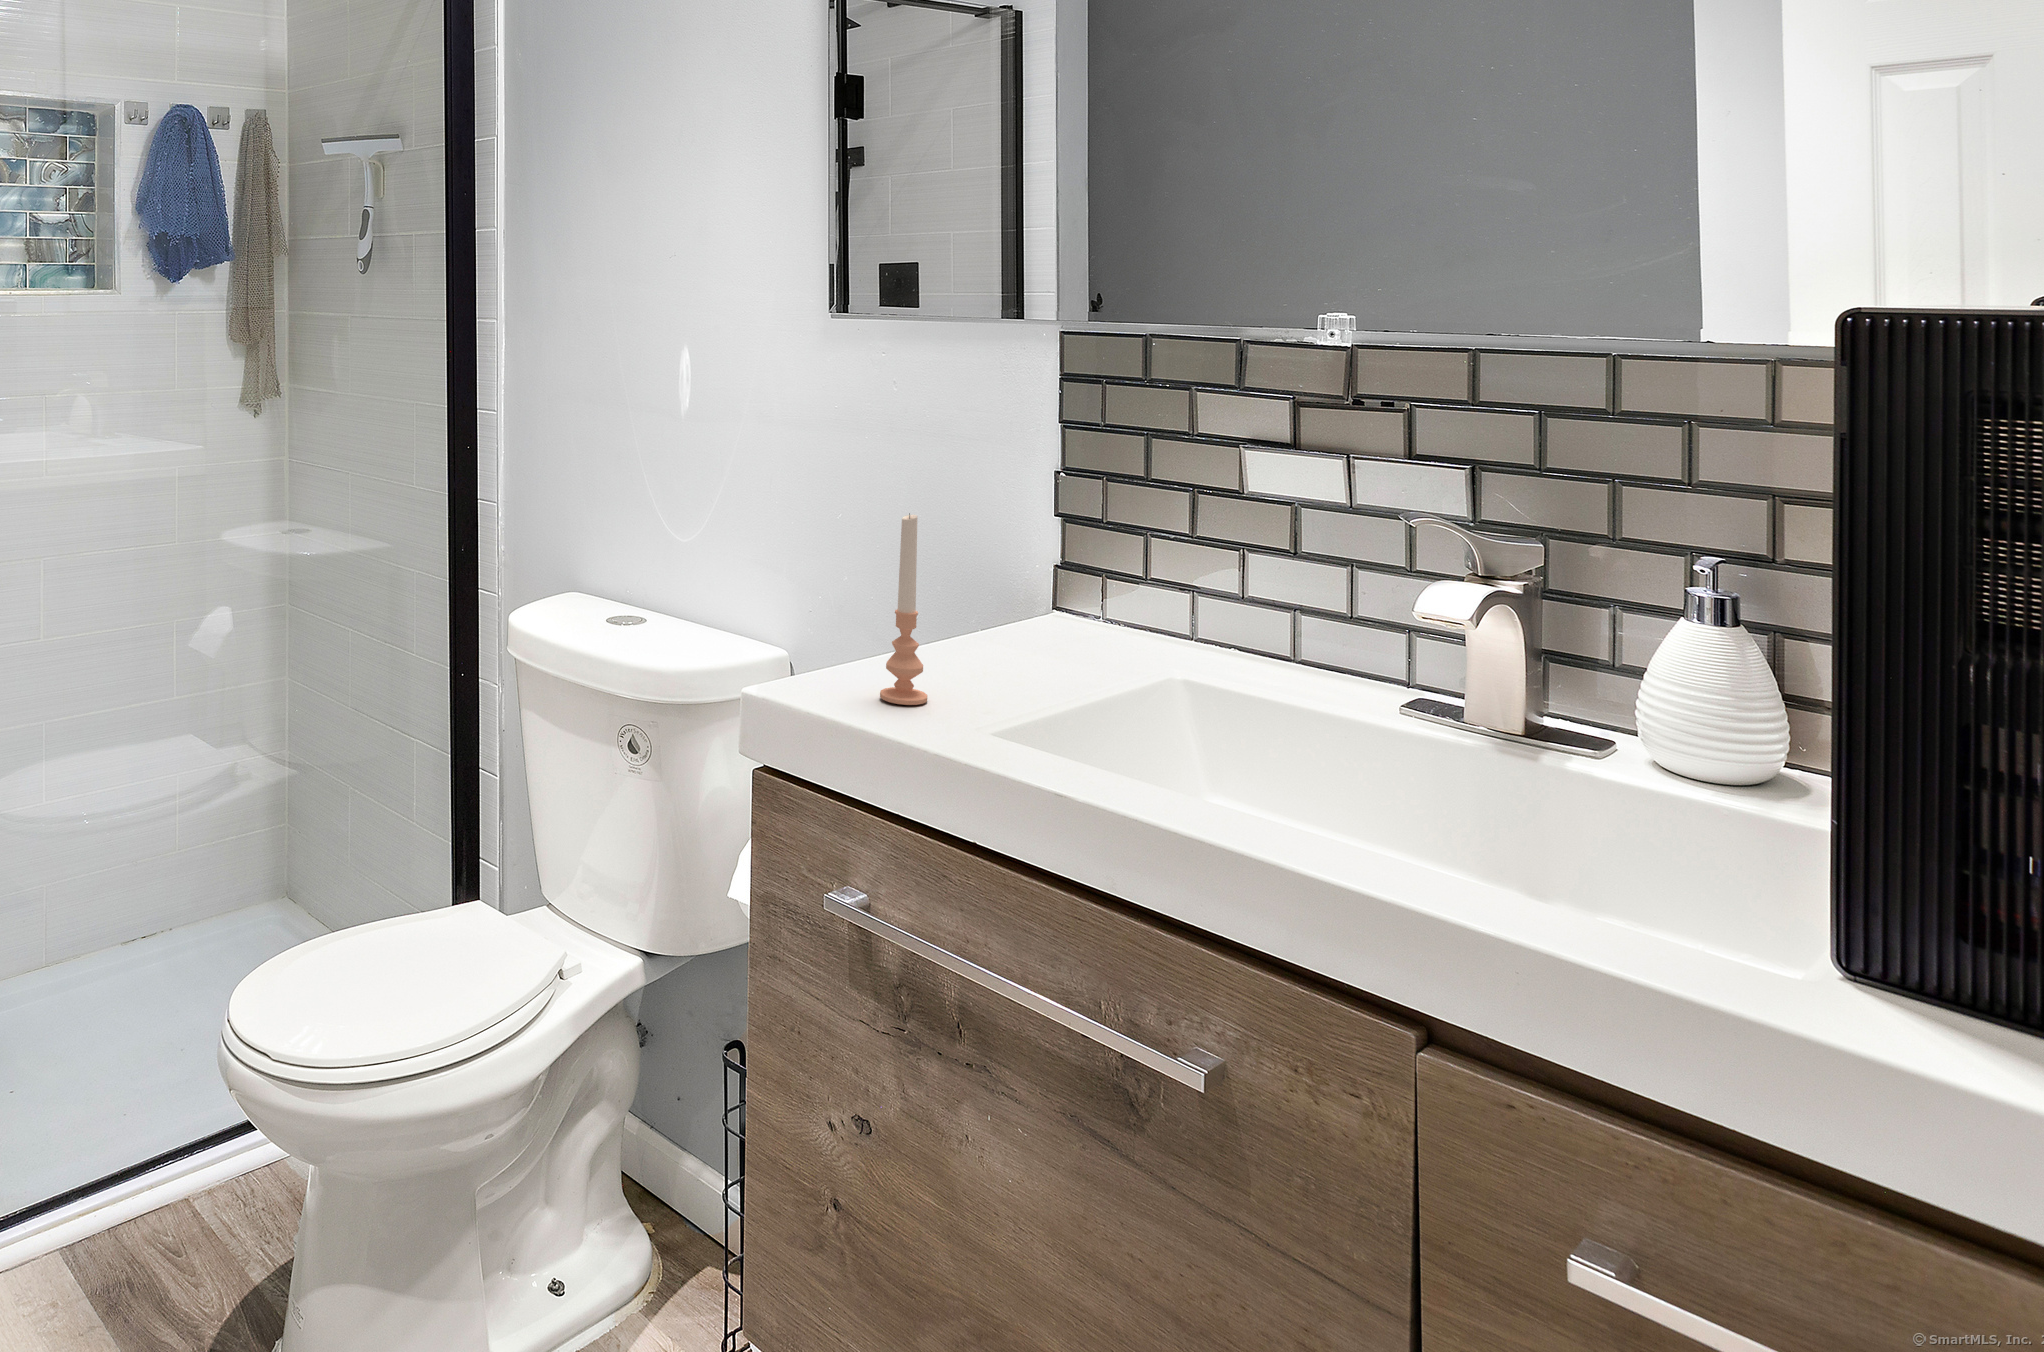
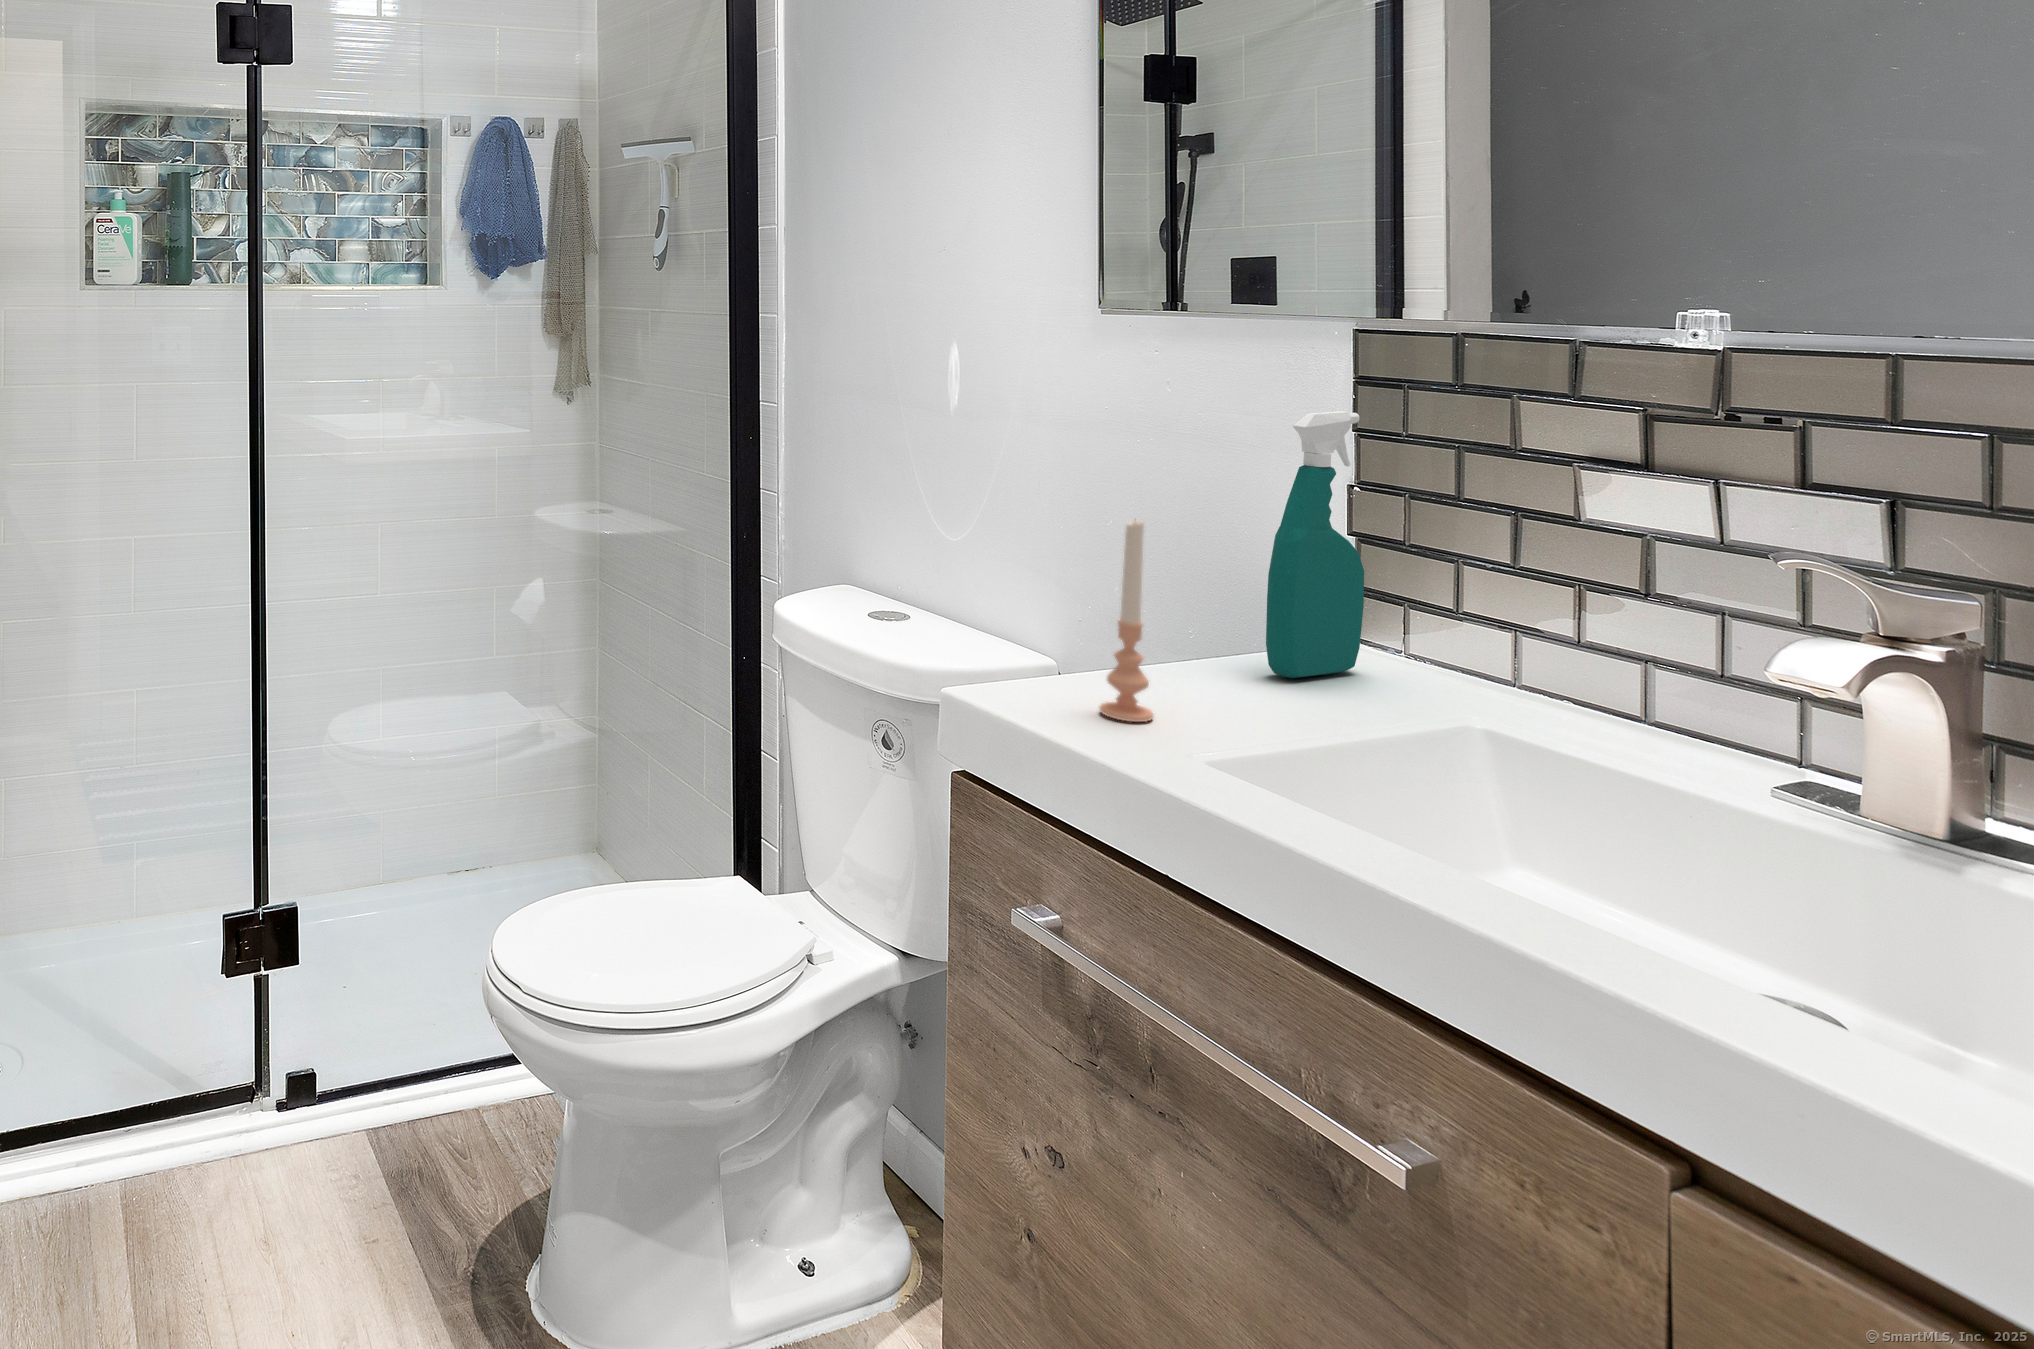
spray bottle: none [997,404,1072,651] -> present [1266,411,1364,678]

